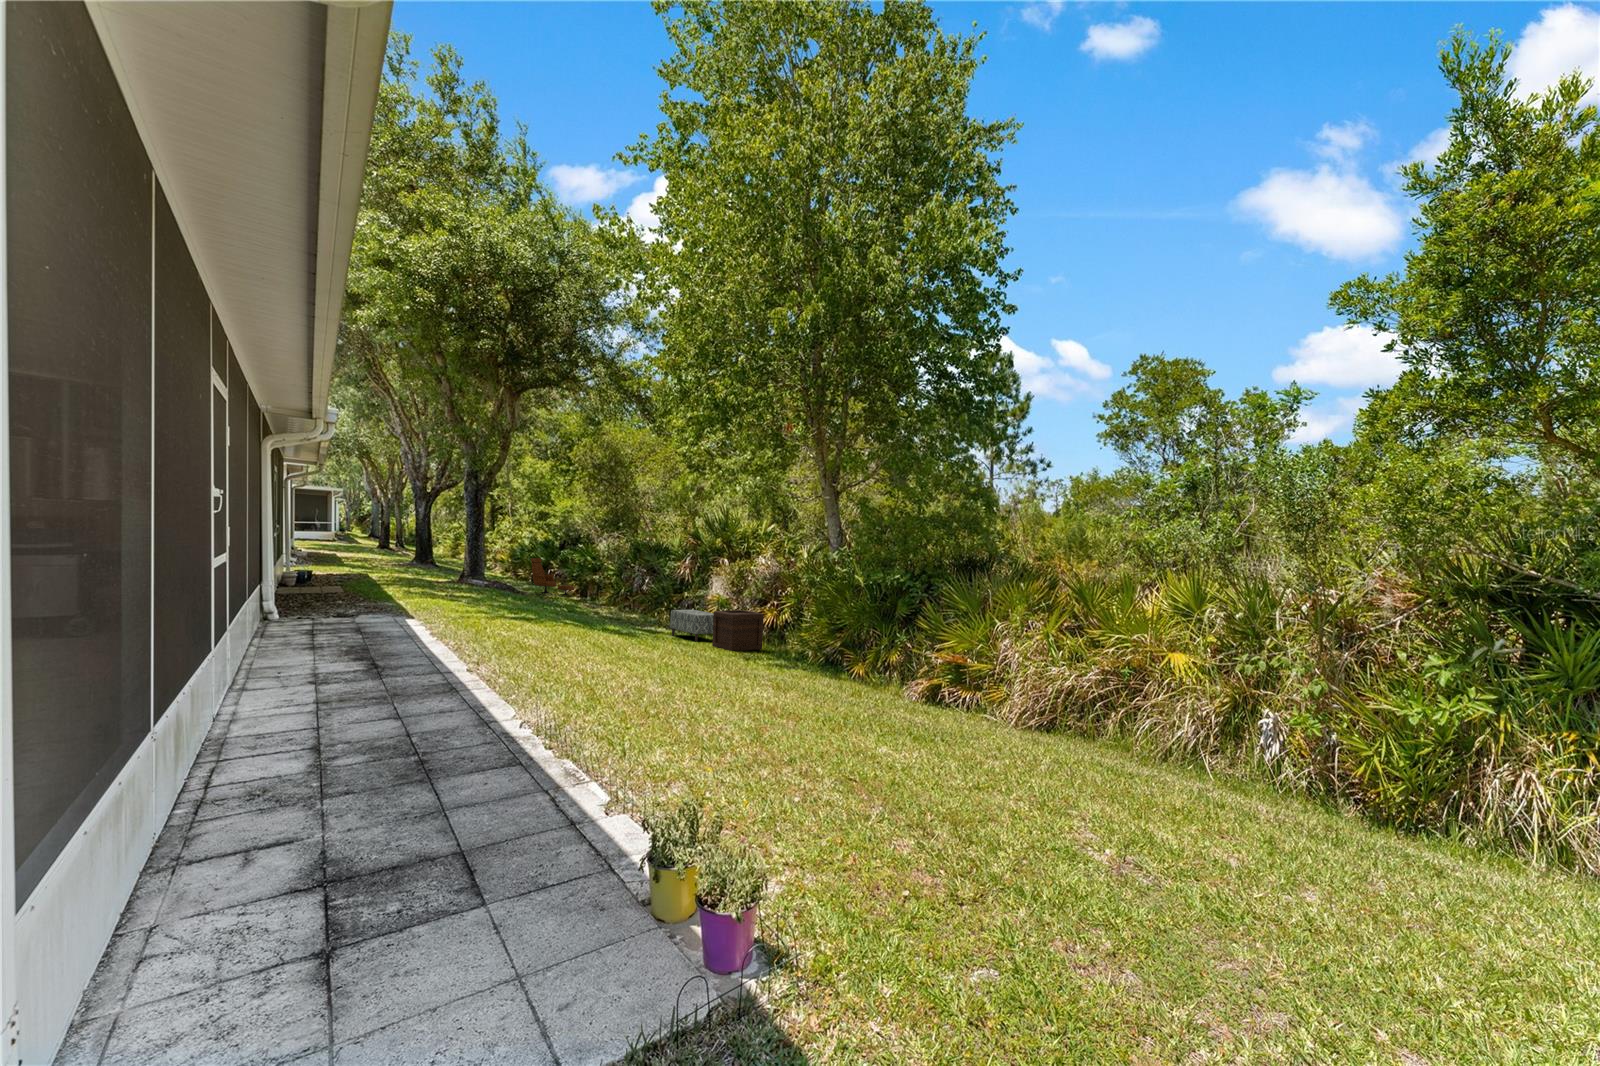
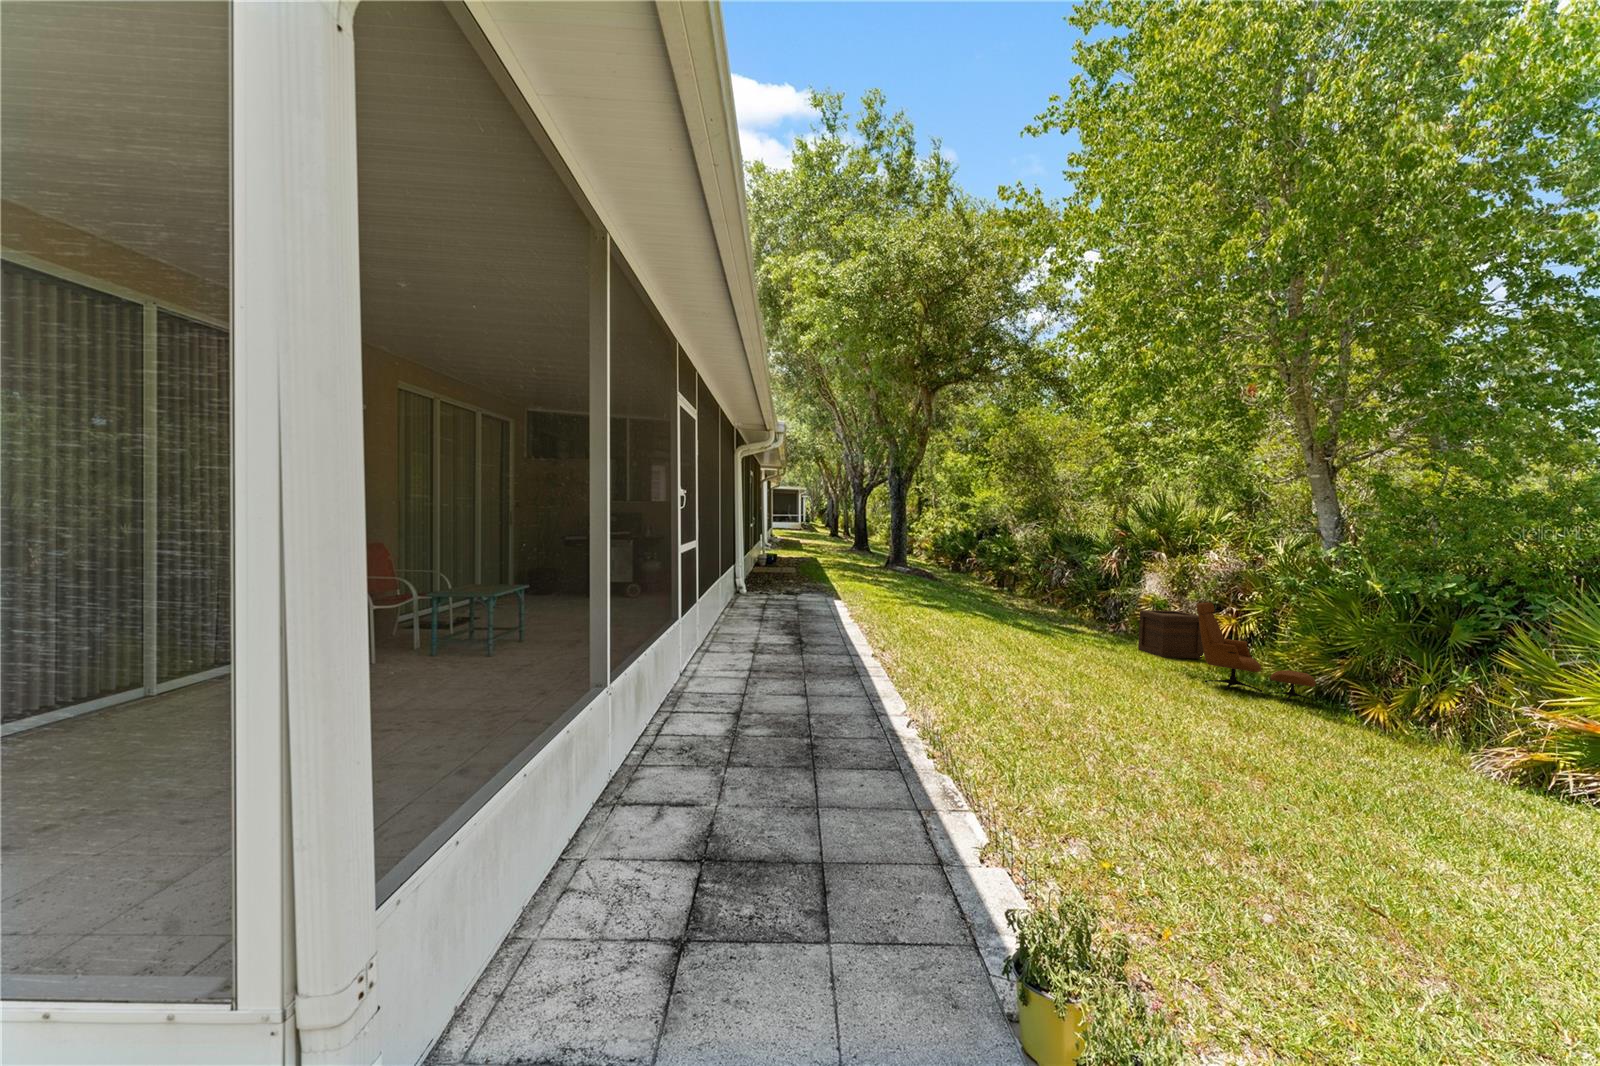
lounge chair: present [531,558,574,596] -> present [1197,603,1316,702]
bench: present [670,610,714,642] -> none [1089,606,1148,644]

